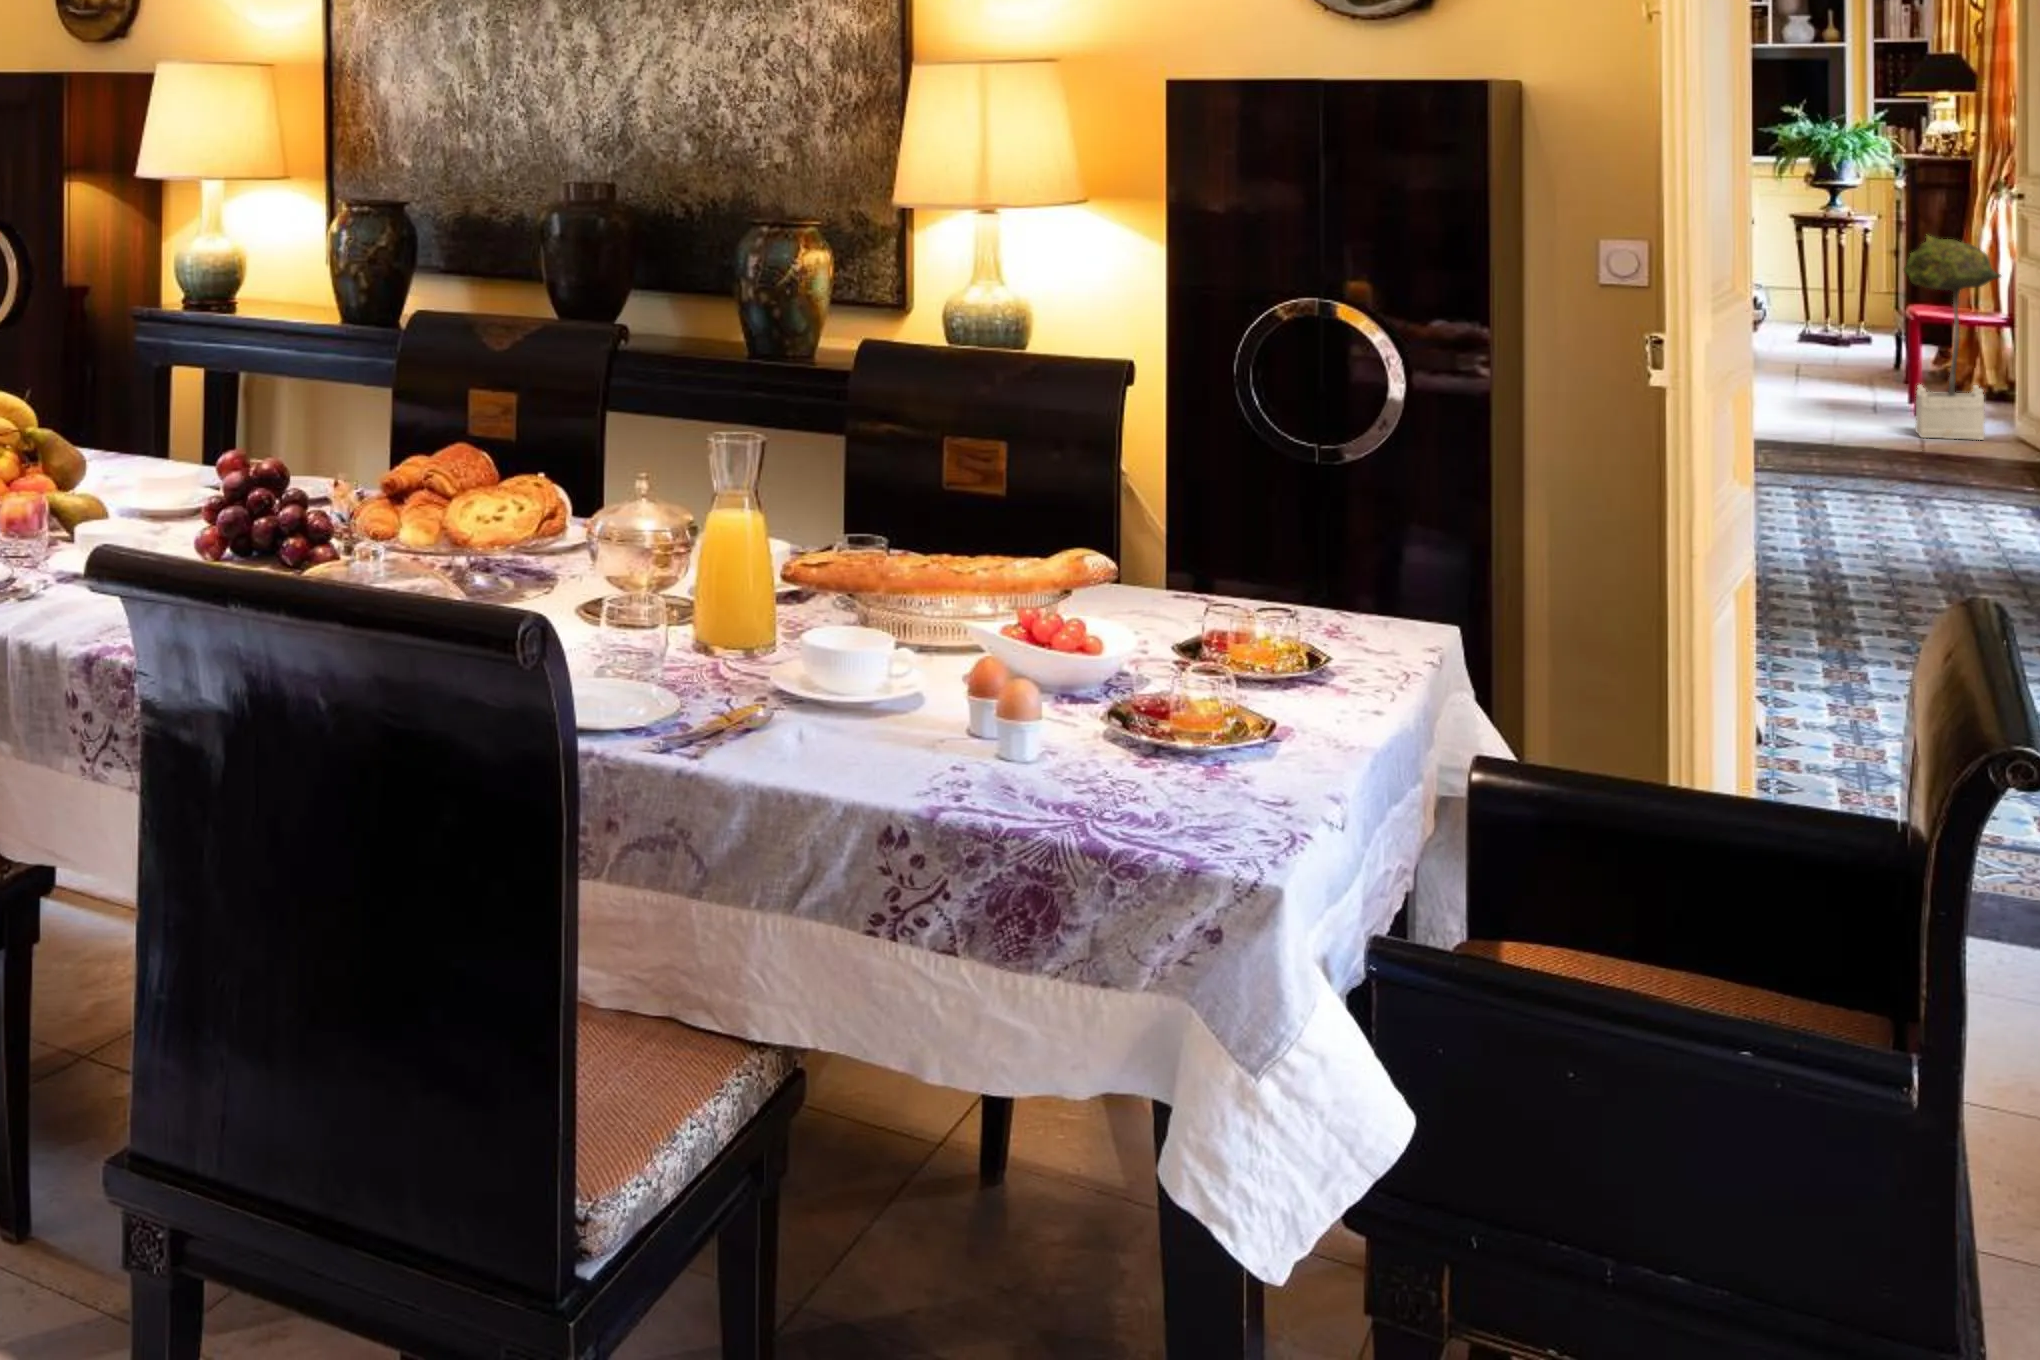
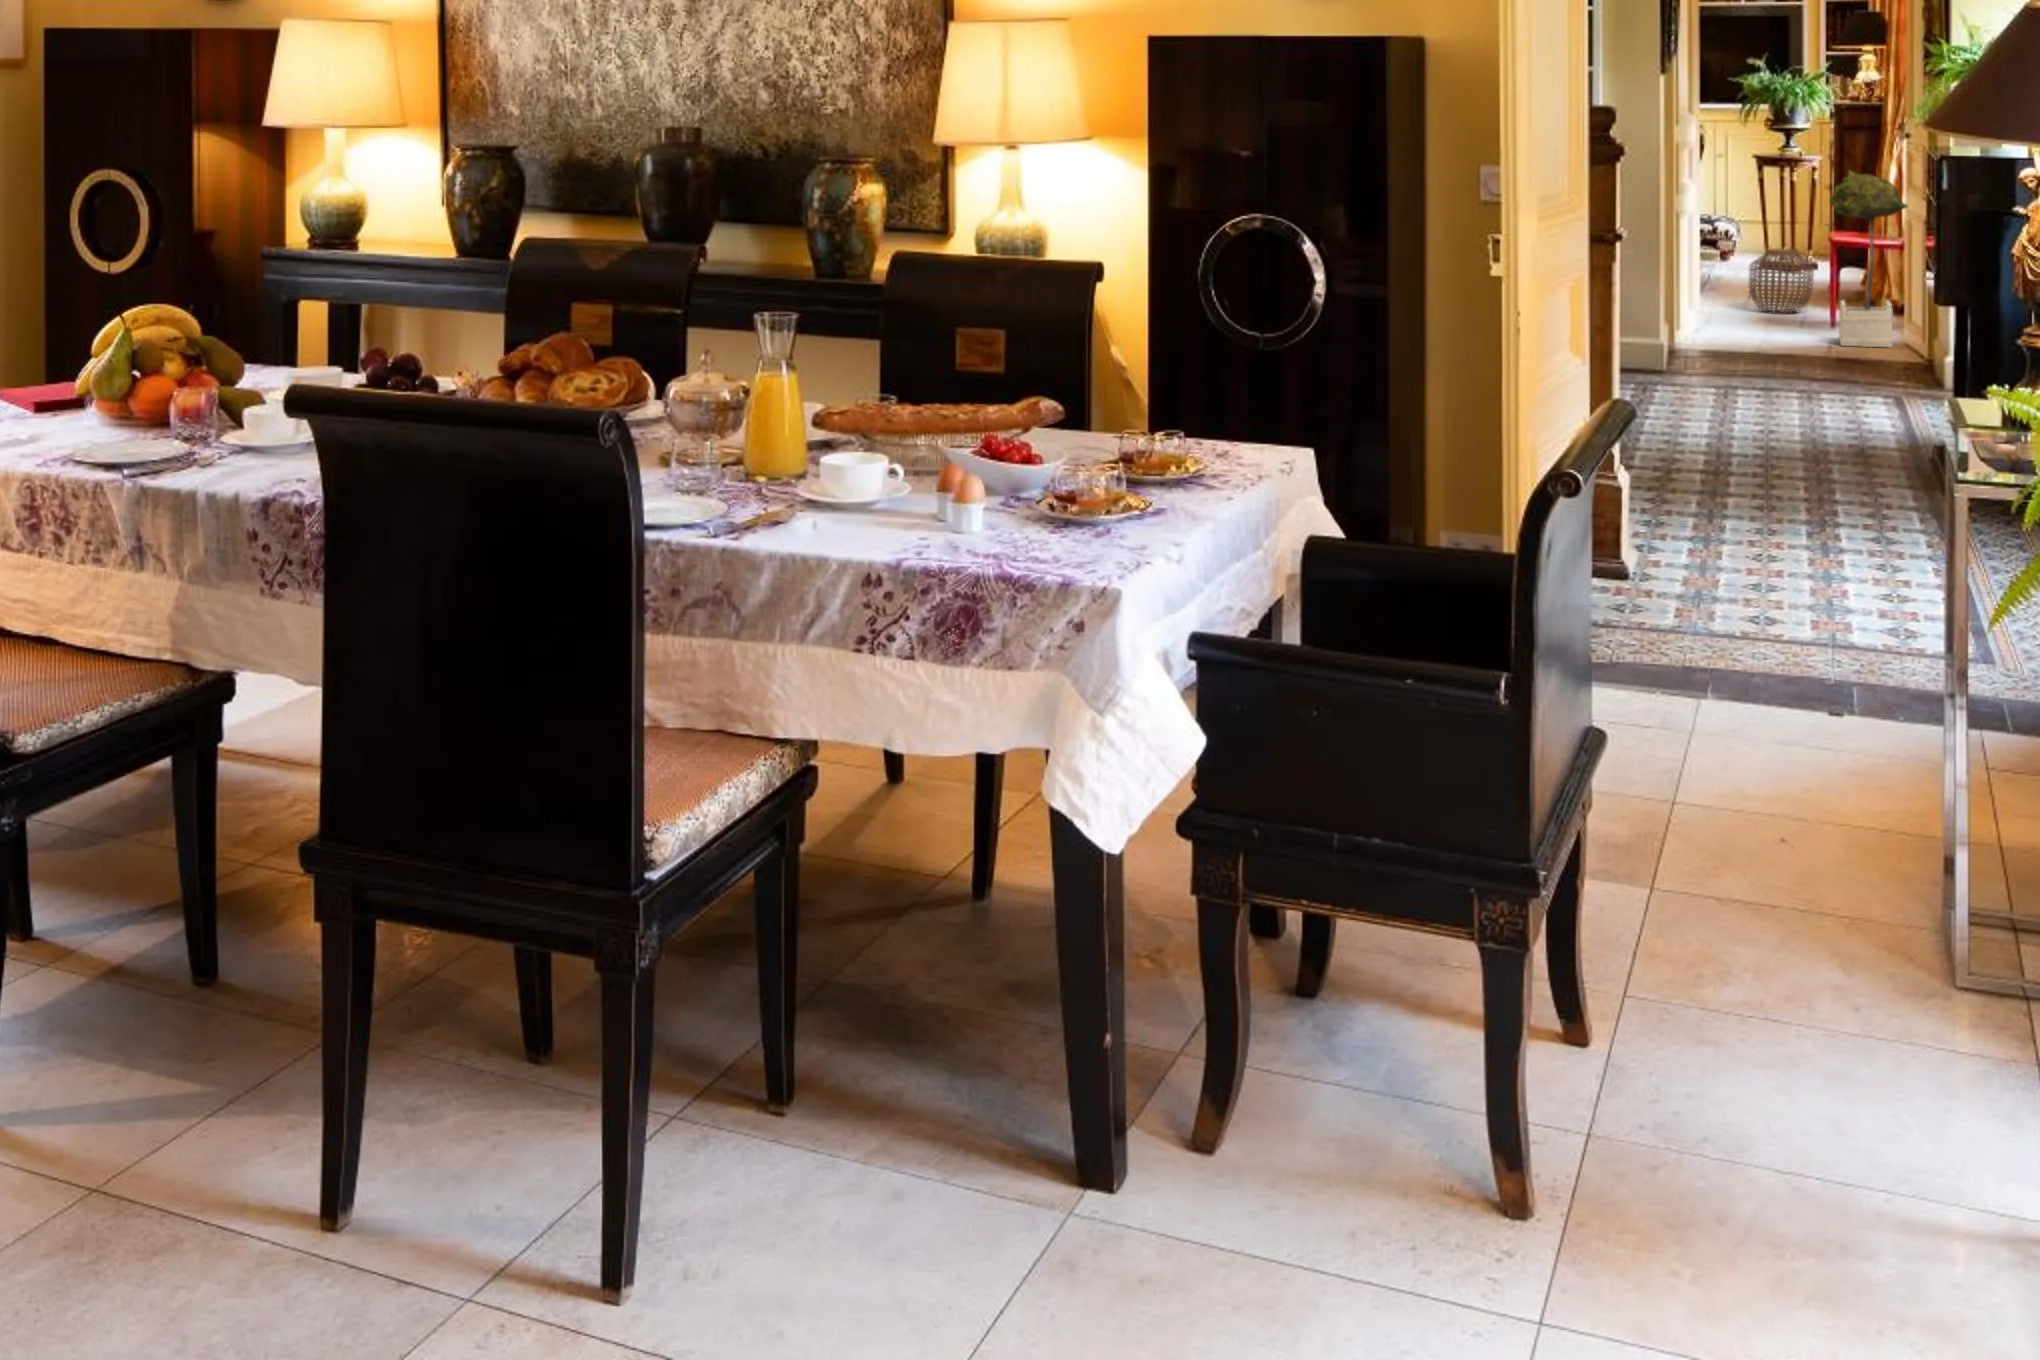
woven basket: none [1794,324,1872,398] -> present [1749,249,1814,313]

